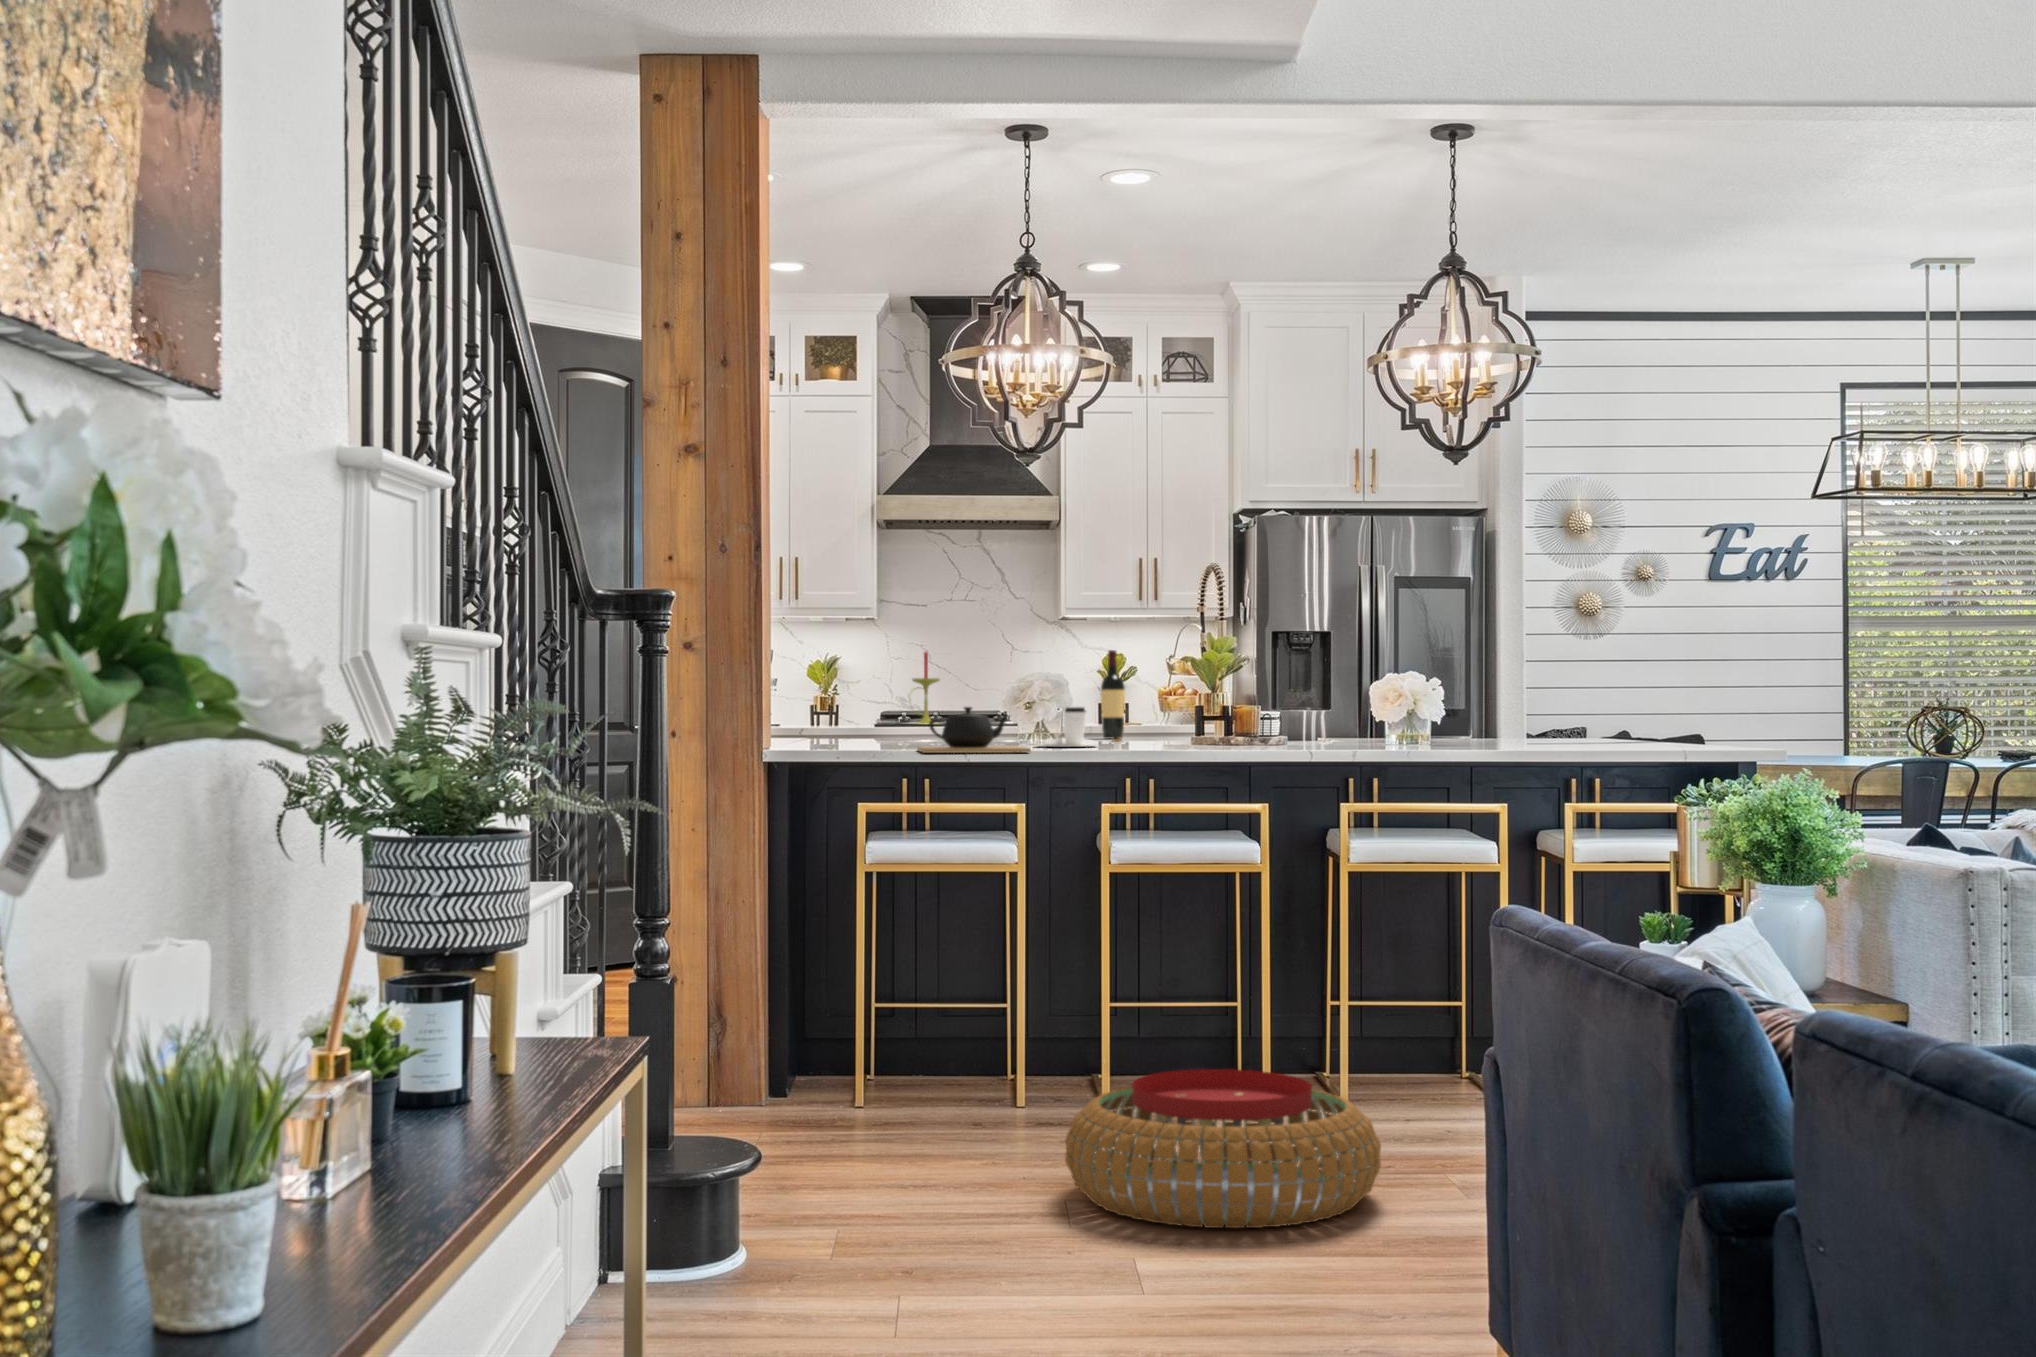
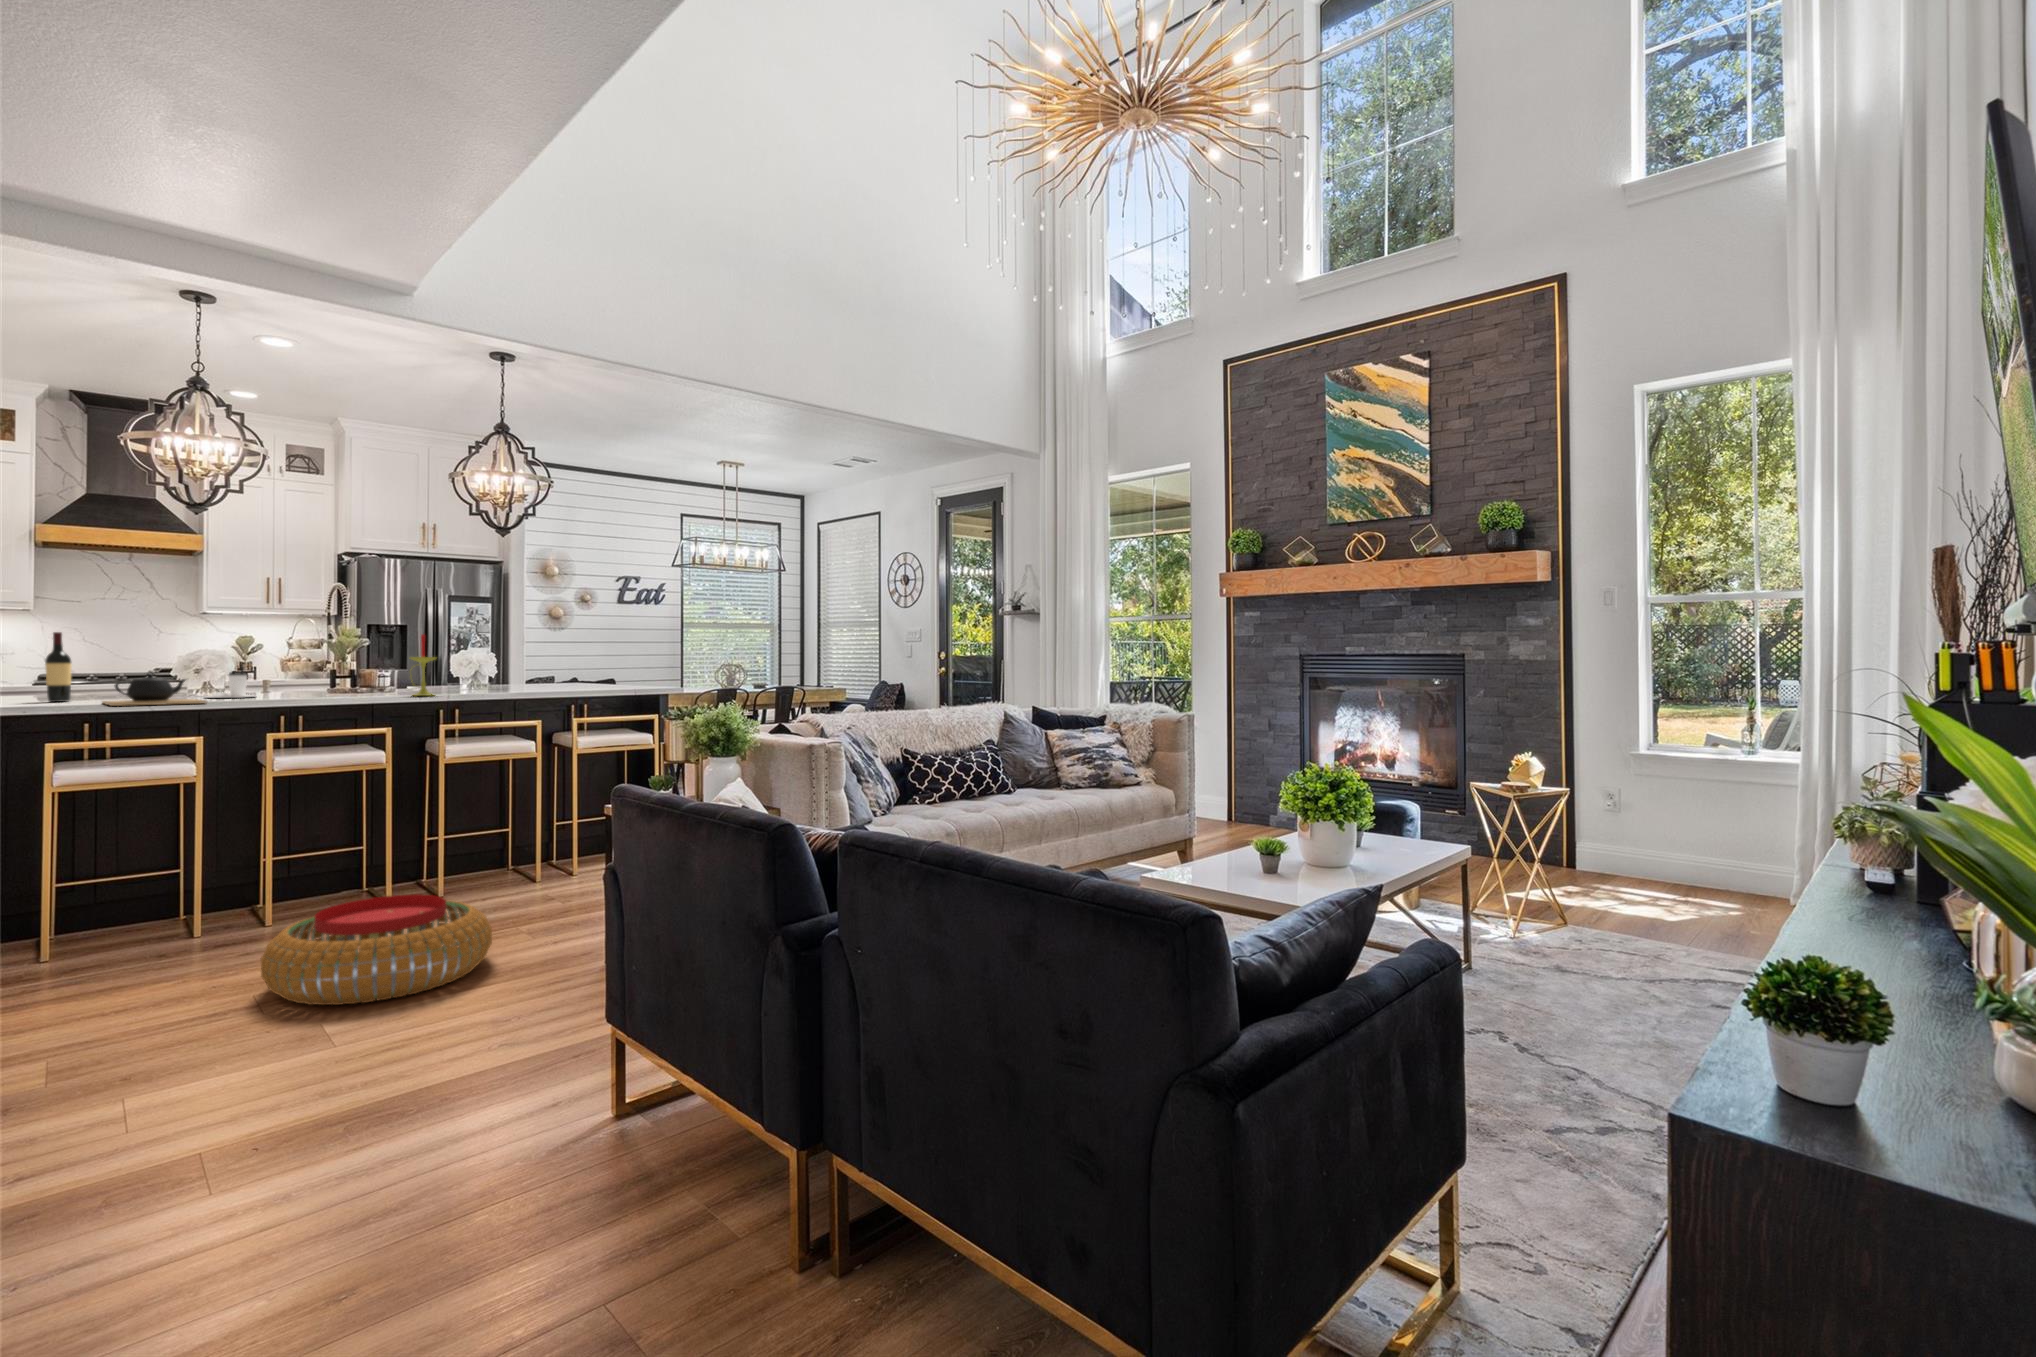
wine bottle: present [1101,650,1125,738] -> present [45,632,72,702]
candle: present [913,652,939,724] -> present [410,635,436,696]

